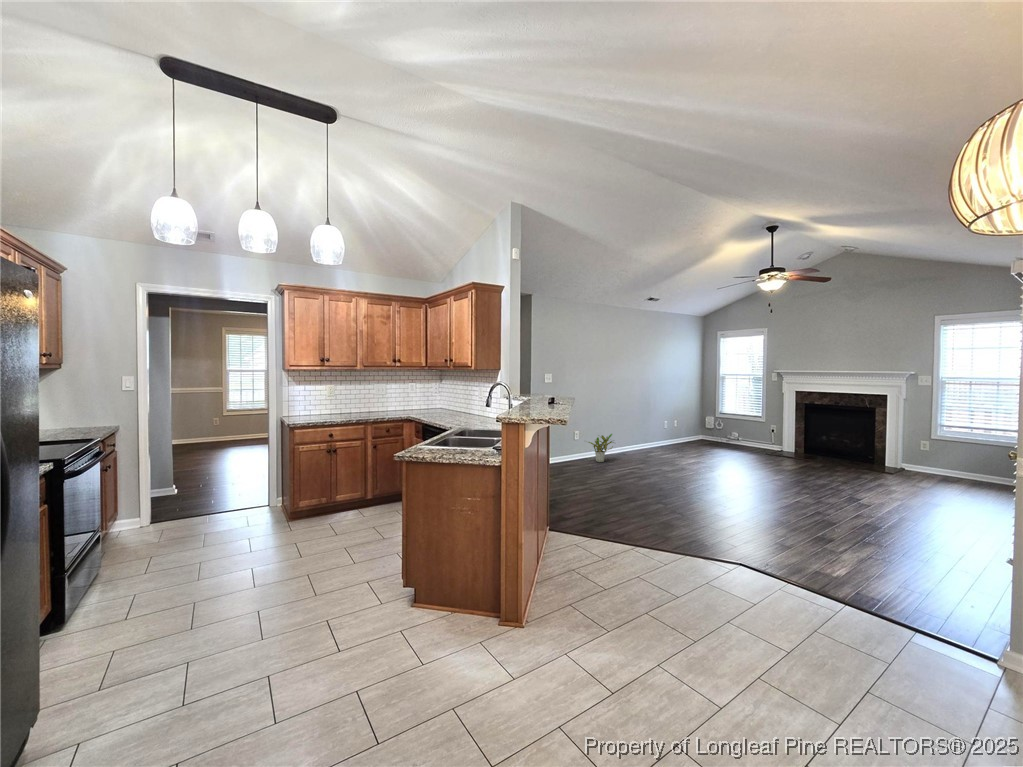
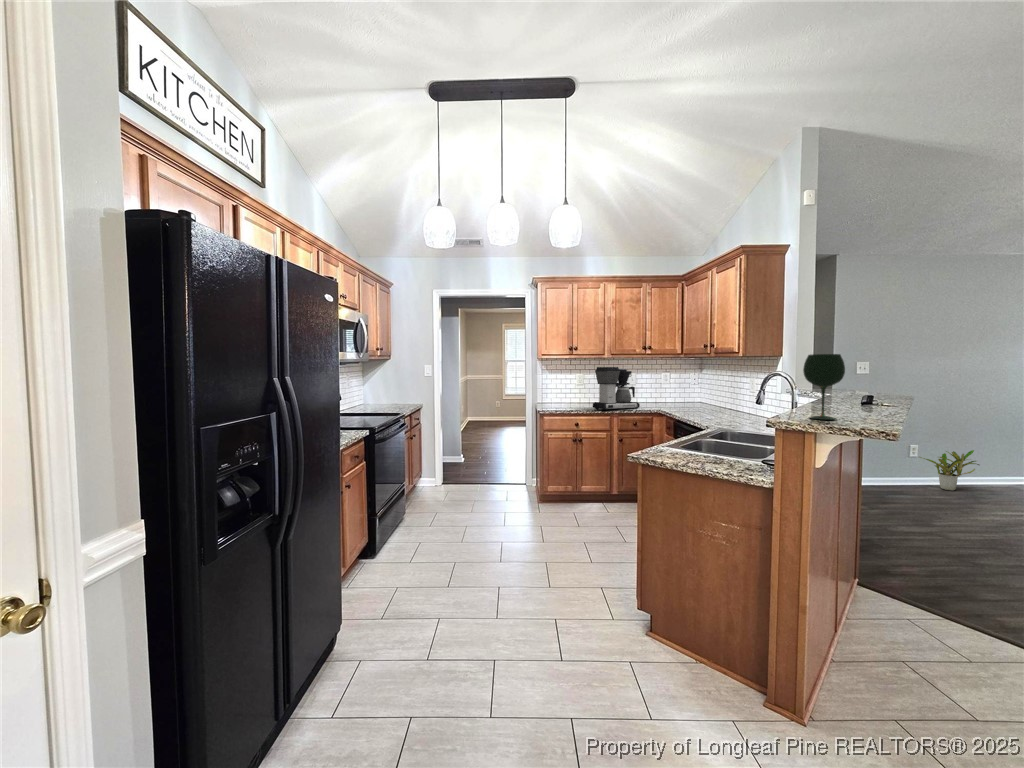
wine glass: none [518,370,541,414] -> present [803,354,845,420]
coffee maker: none [346,378,390,419] -> present [593,367,640,410]

